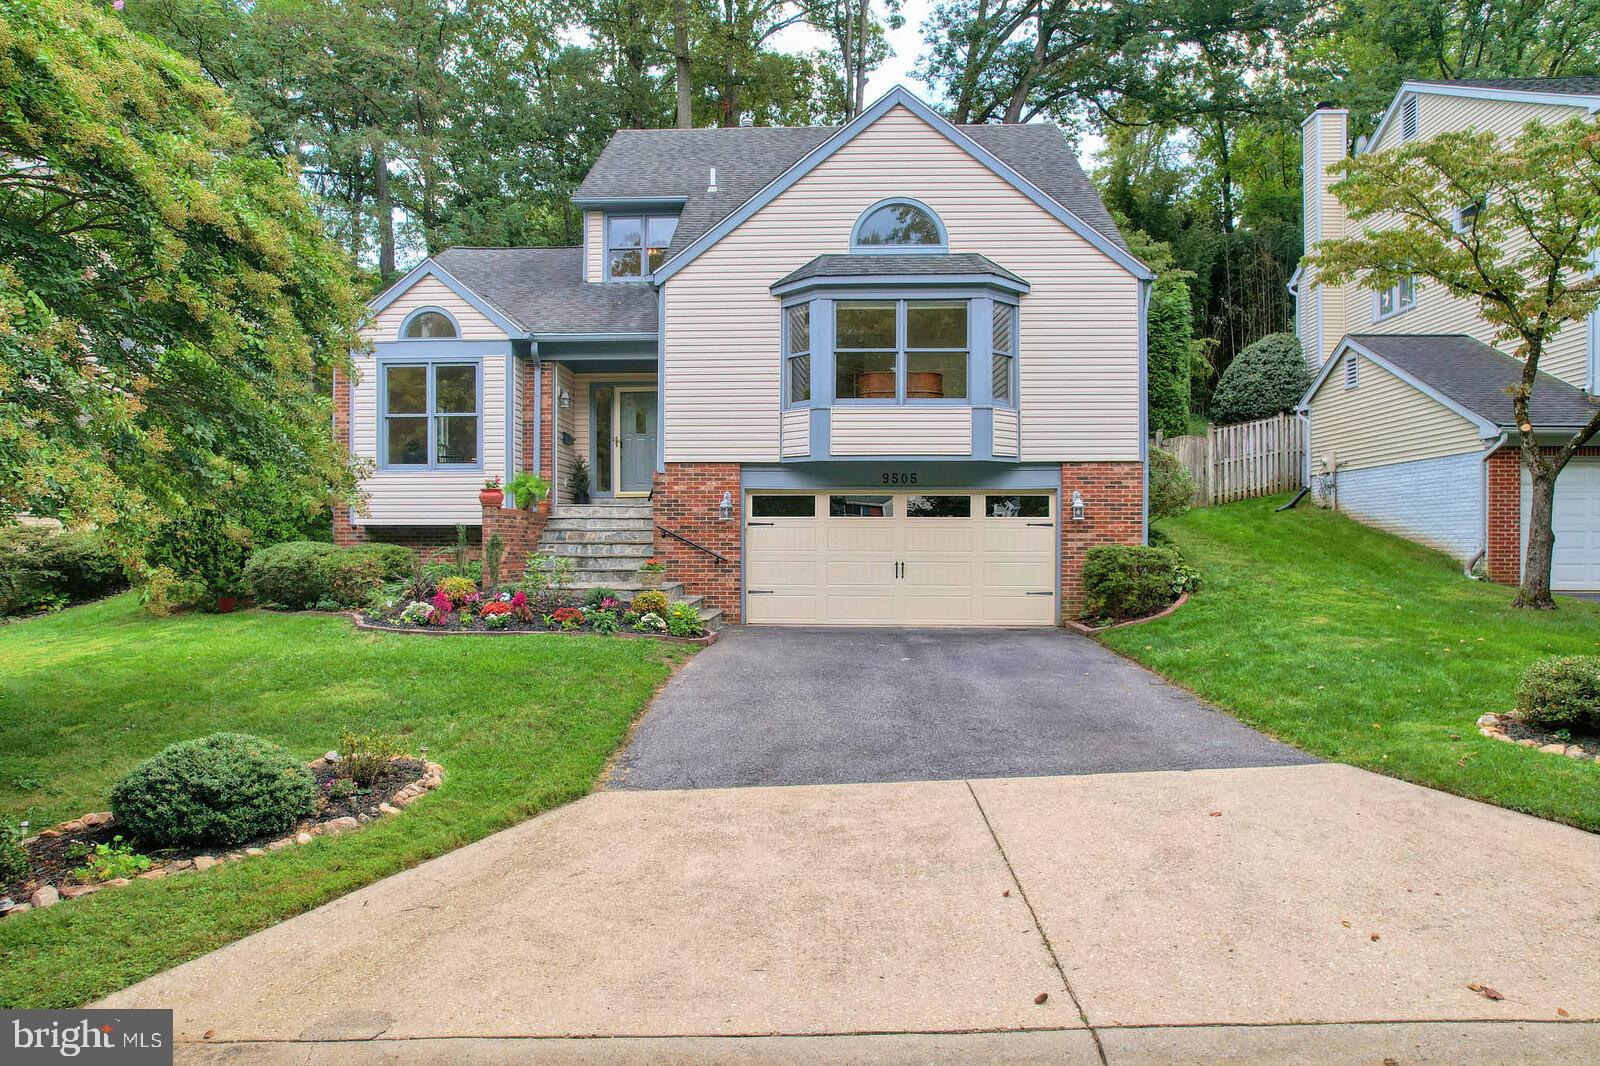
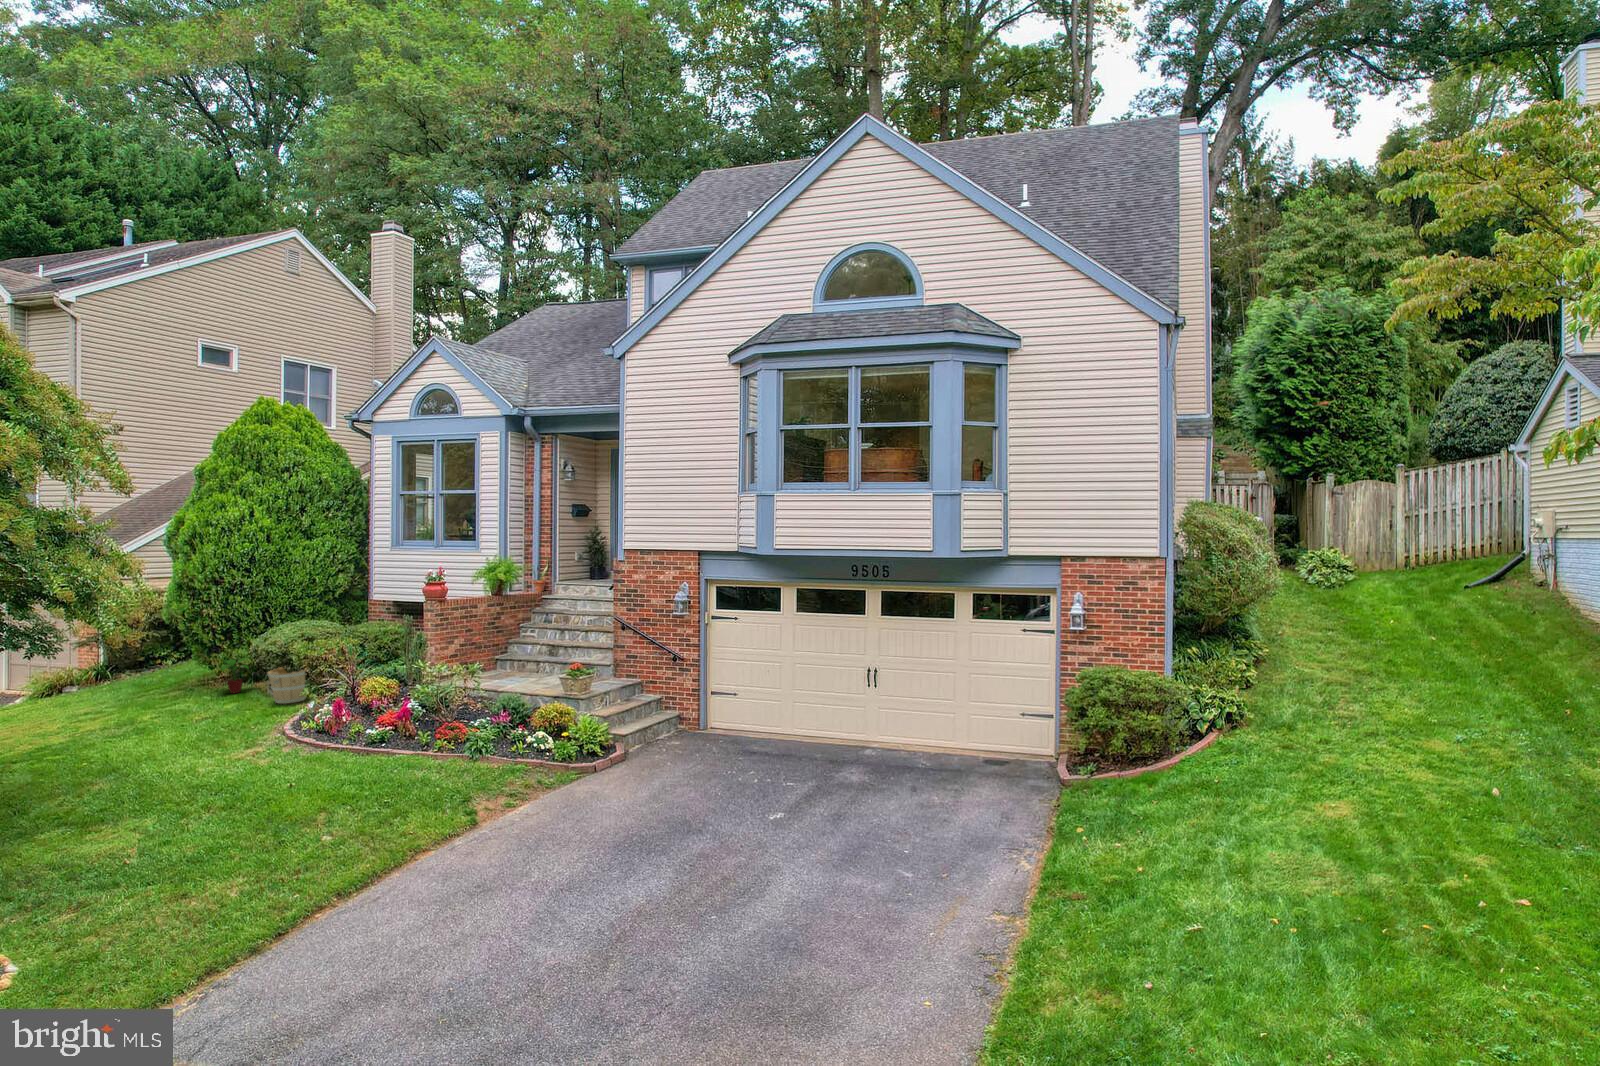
wooden bucket: none [285,579,330,616] -> present [268,667,306,704]

